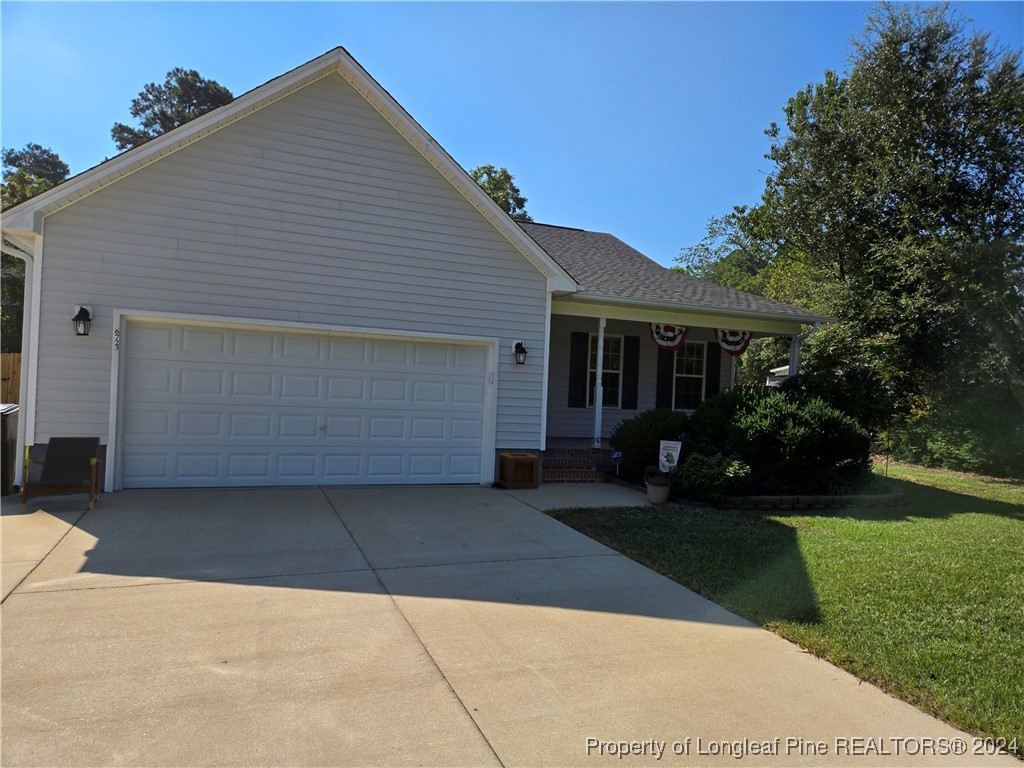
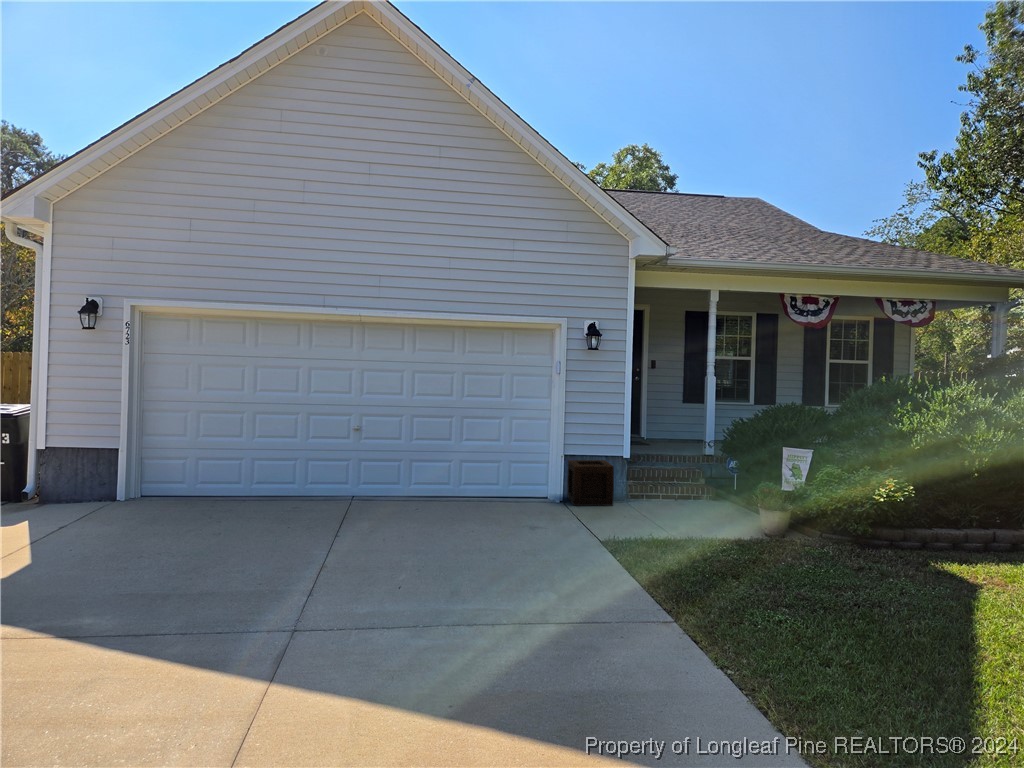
lounge chair: present [22,437,101,512] -> none [22,439,116,520]

